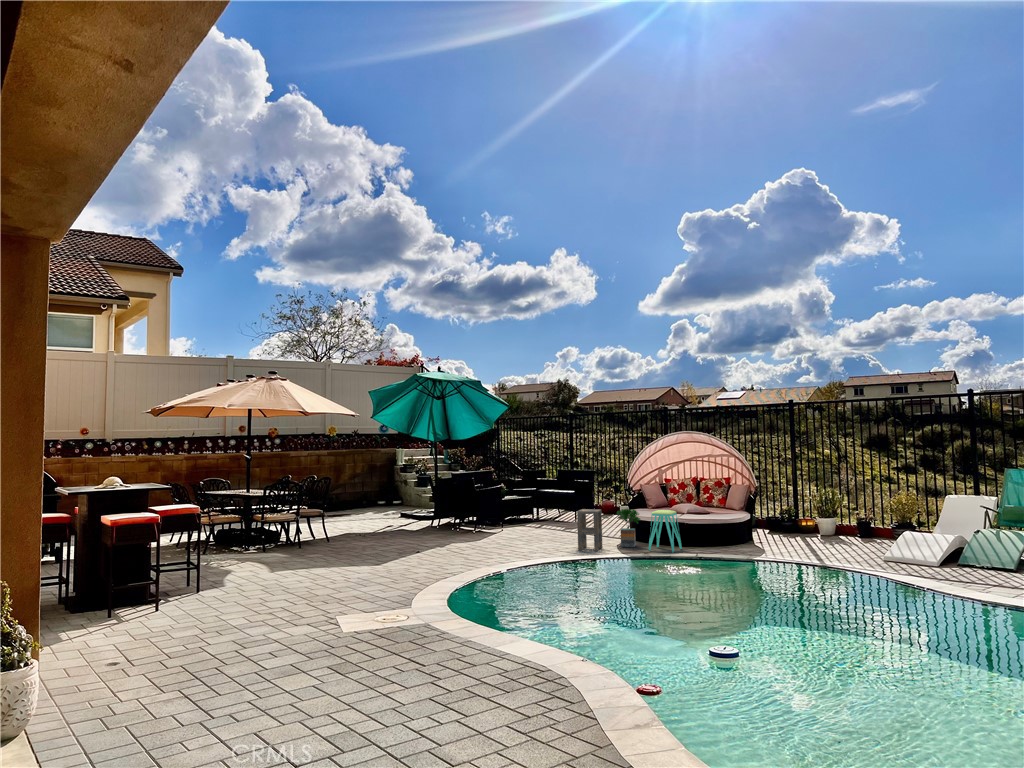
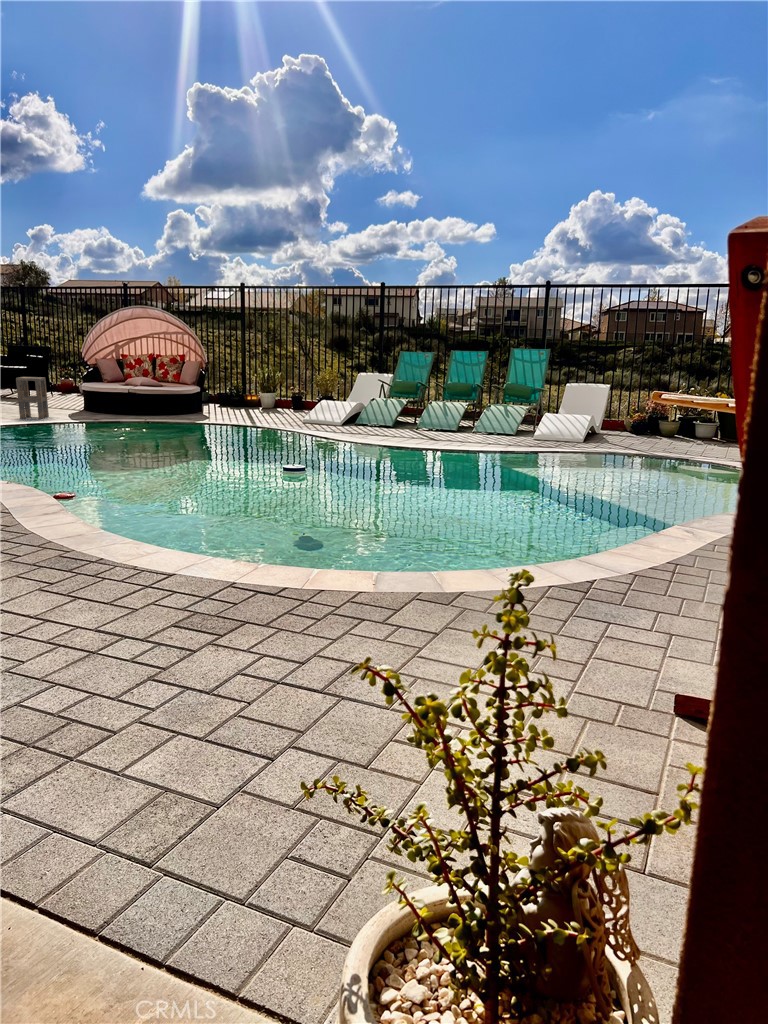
potted tree: present [617,509,640,547] -> none [63,378,91,416]
stool: present [649,510,682,552] -> none [98,379,132,419]

